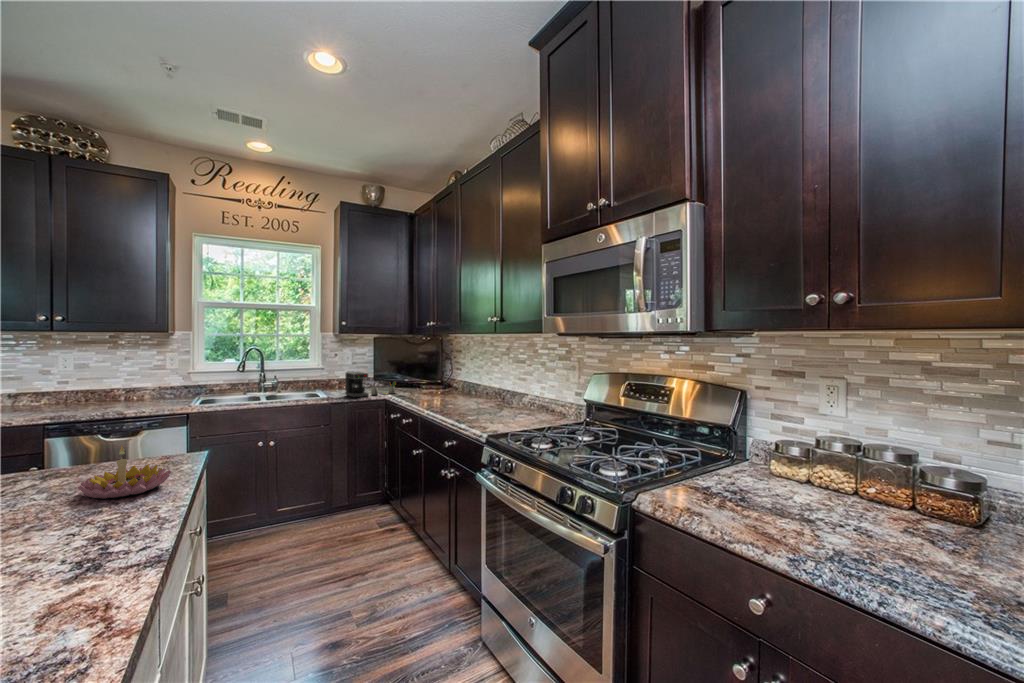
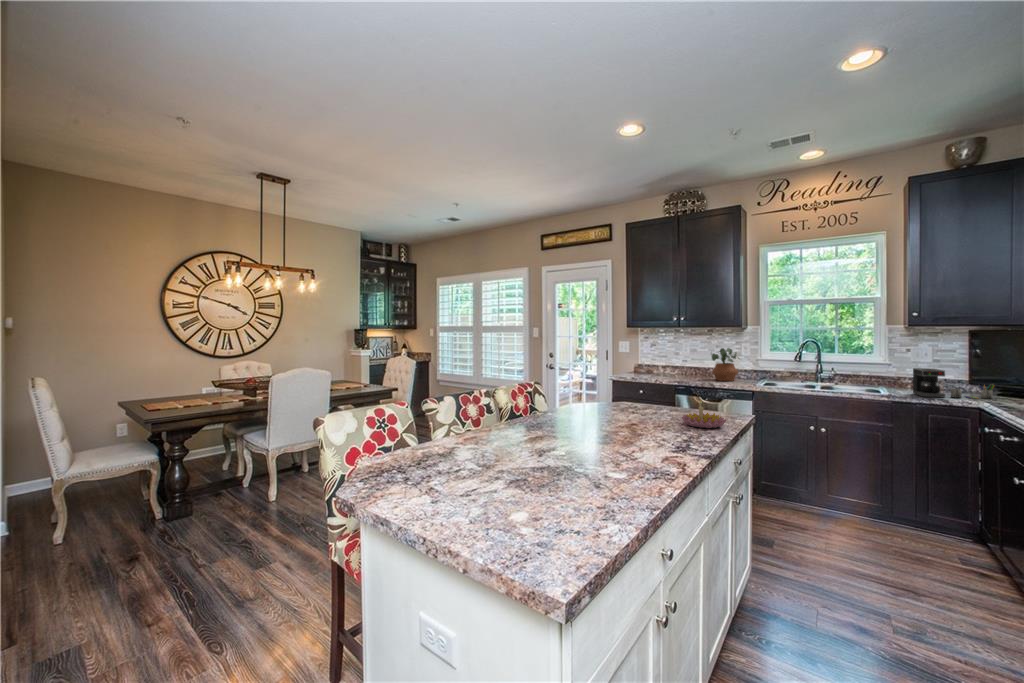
potted plant: none [118,358,167,404] -> present [712,348,738,381]

